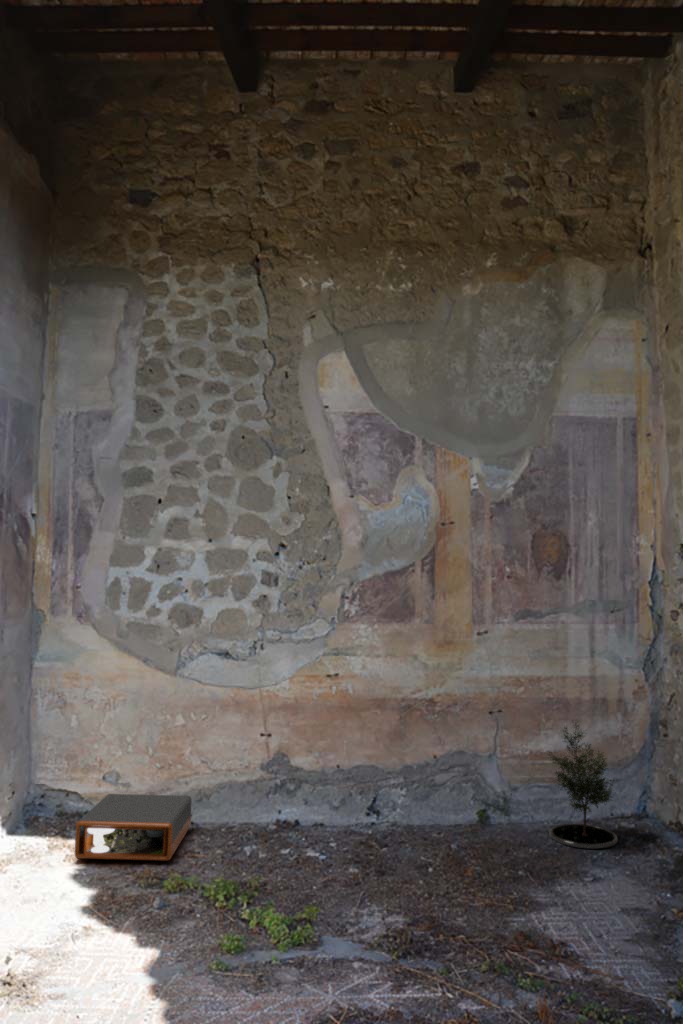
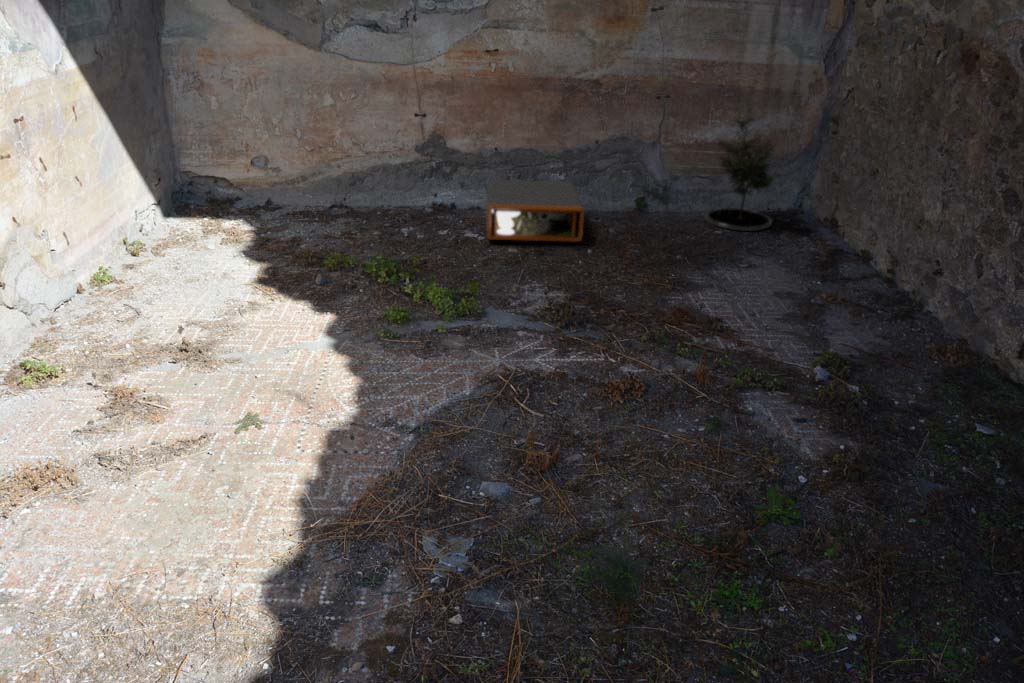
storage box: present [75,794,192,861] -> present [486,180,584,242]

